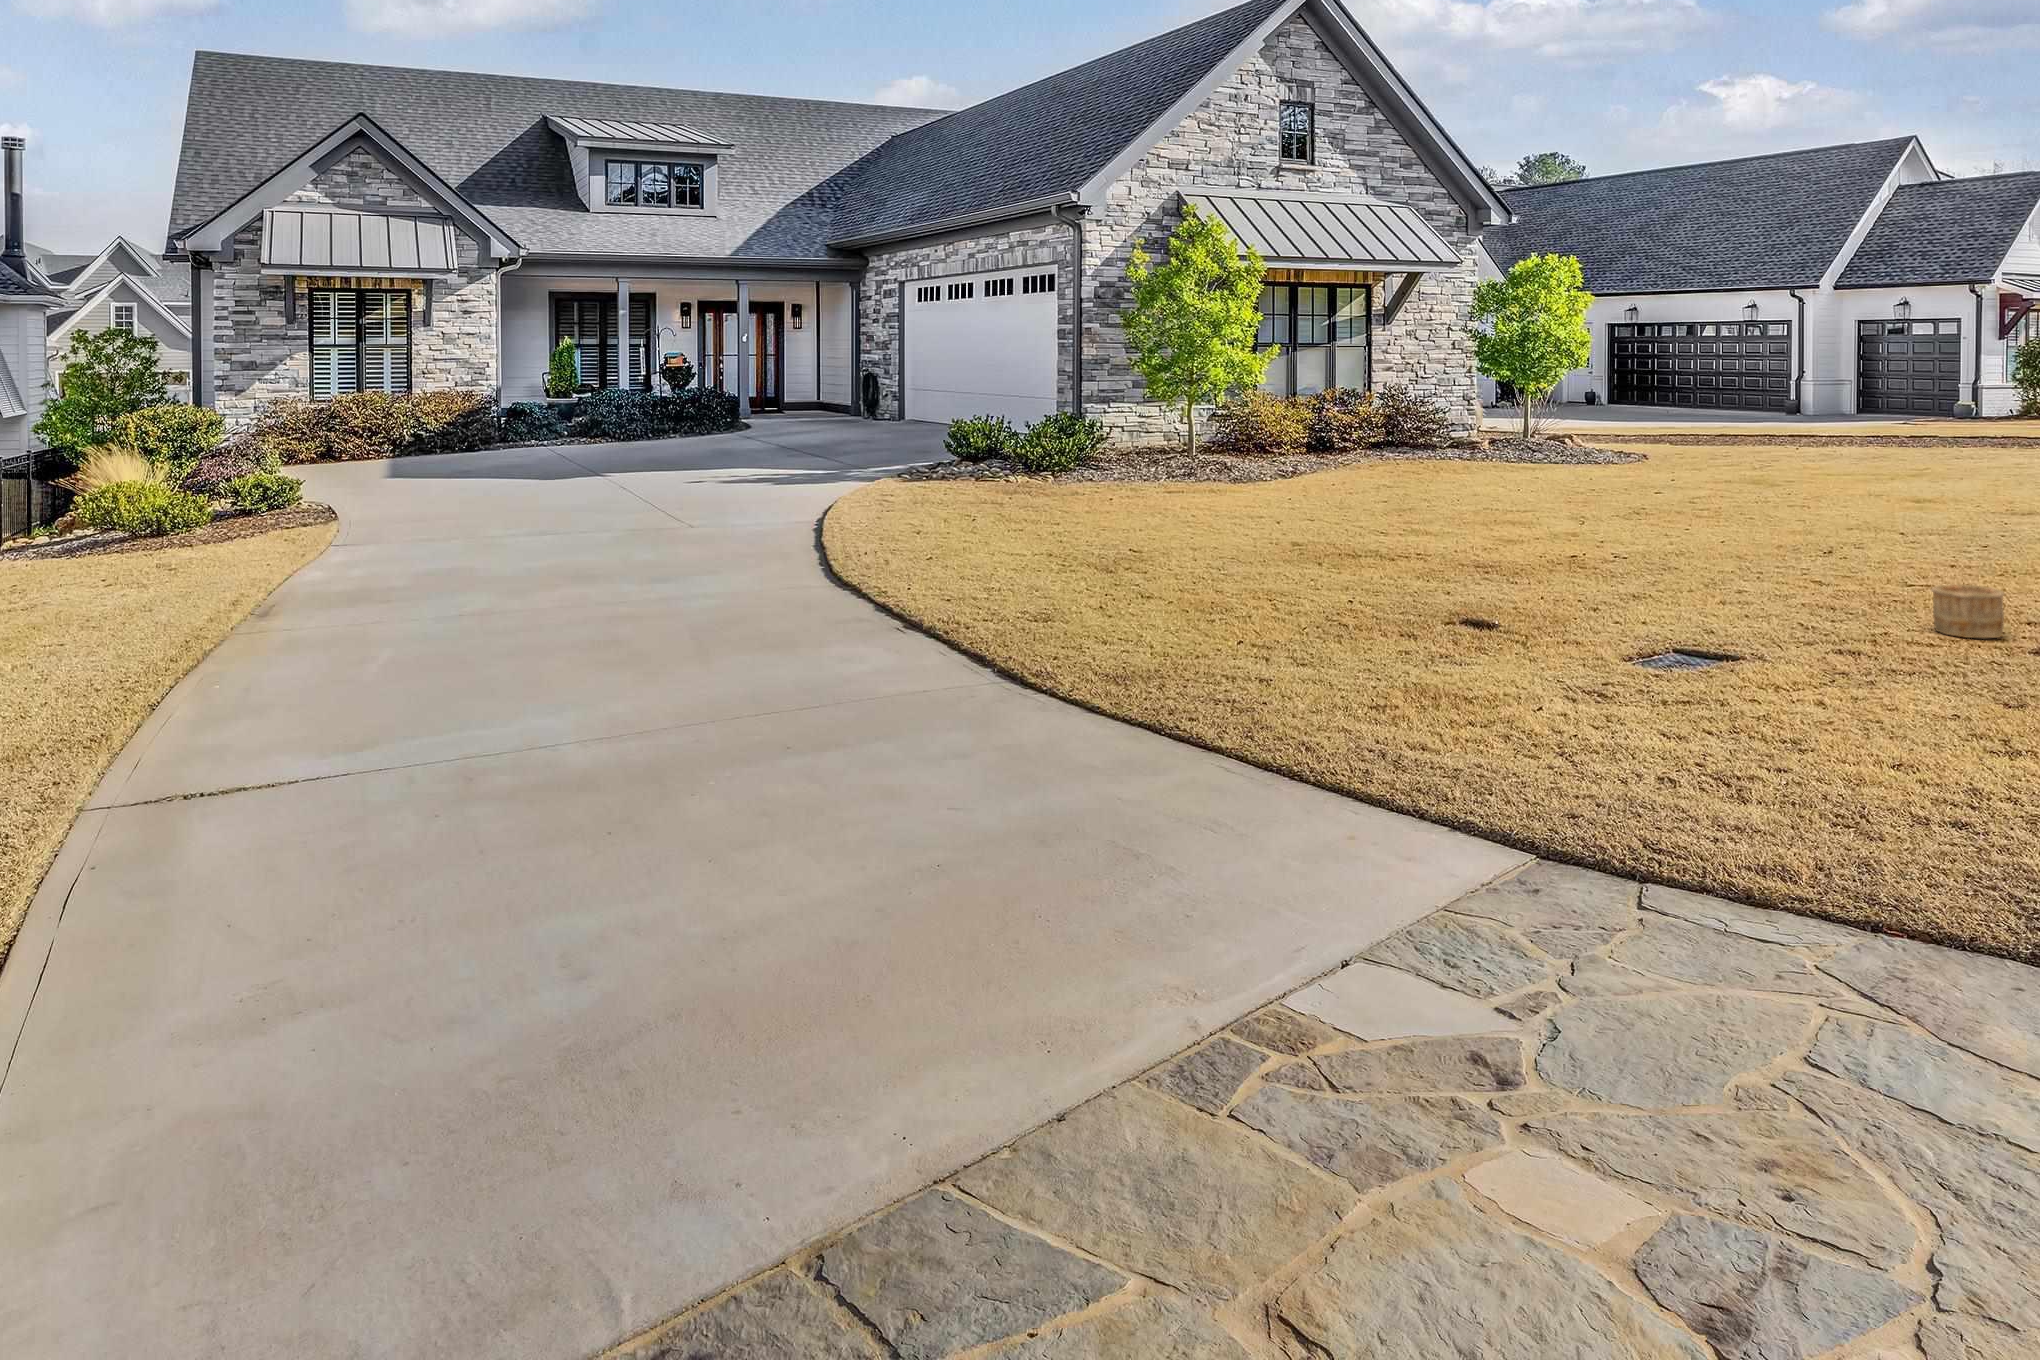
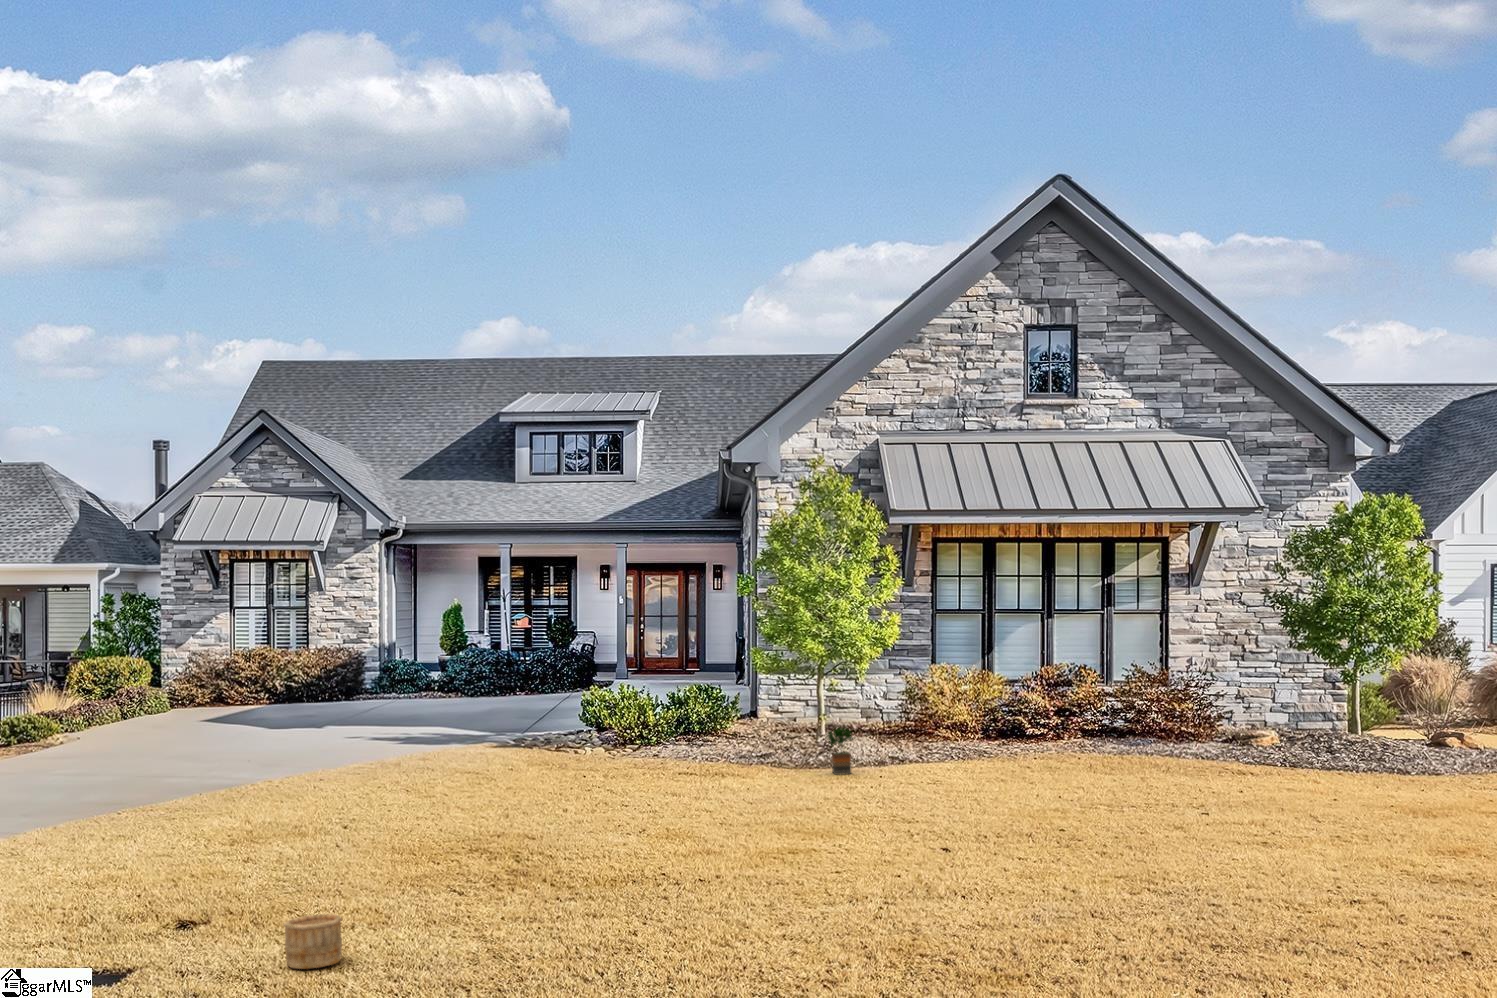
potted tree: none [1381,439,1409,481] -> present [826,728,853,775]

